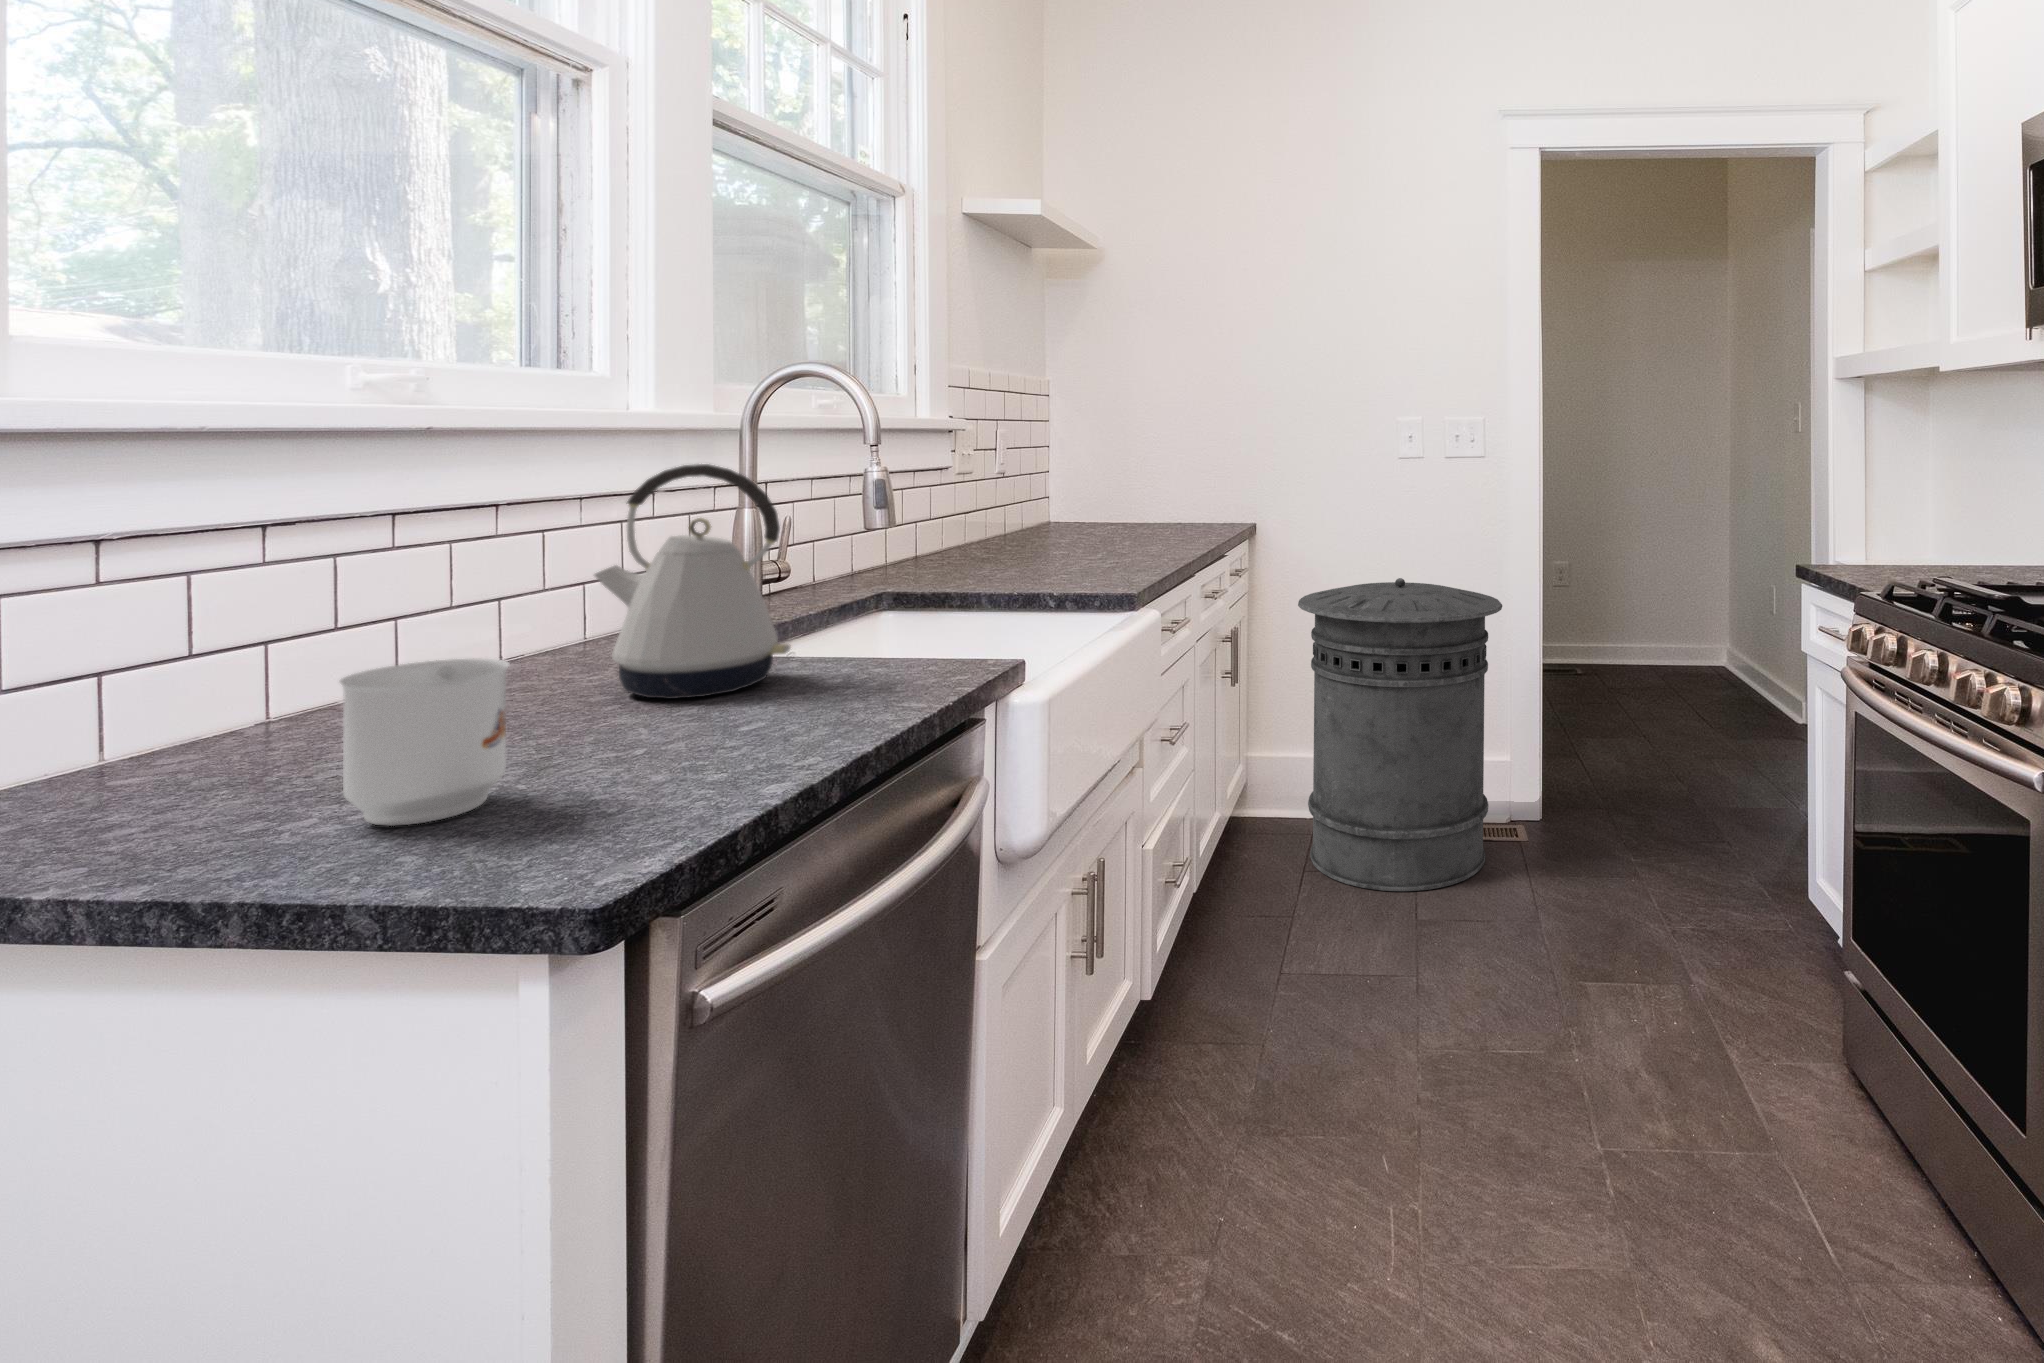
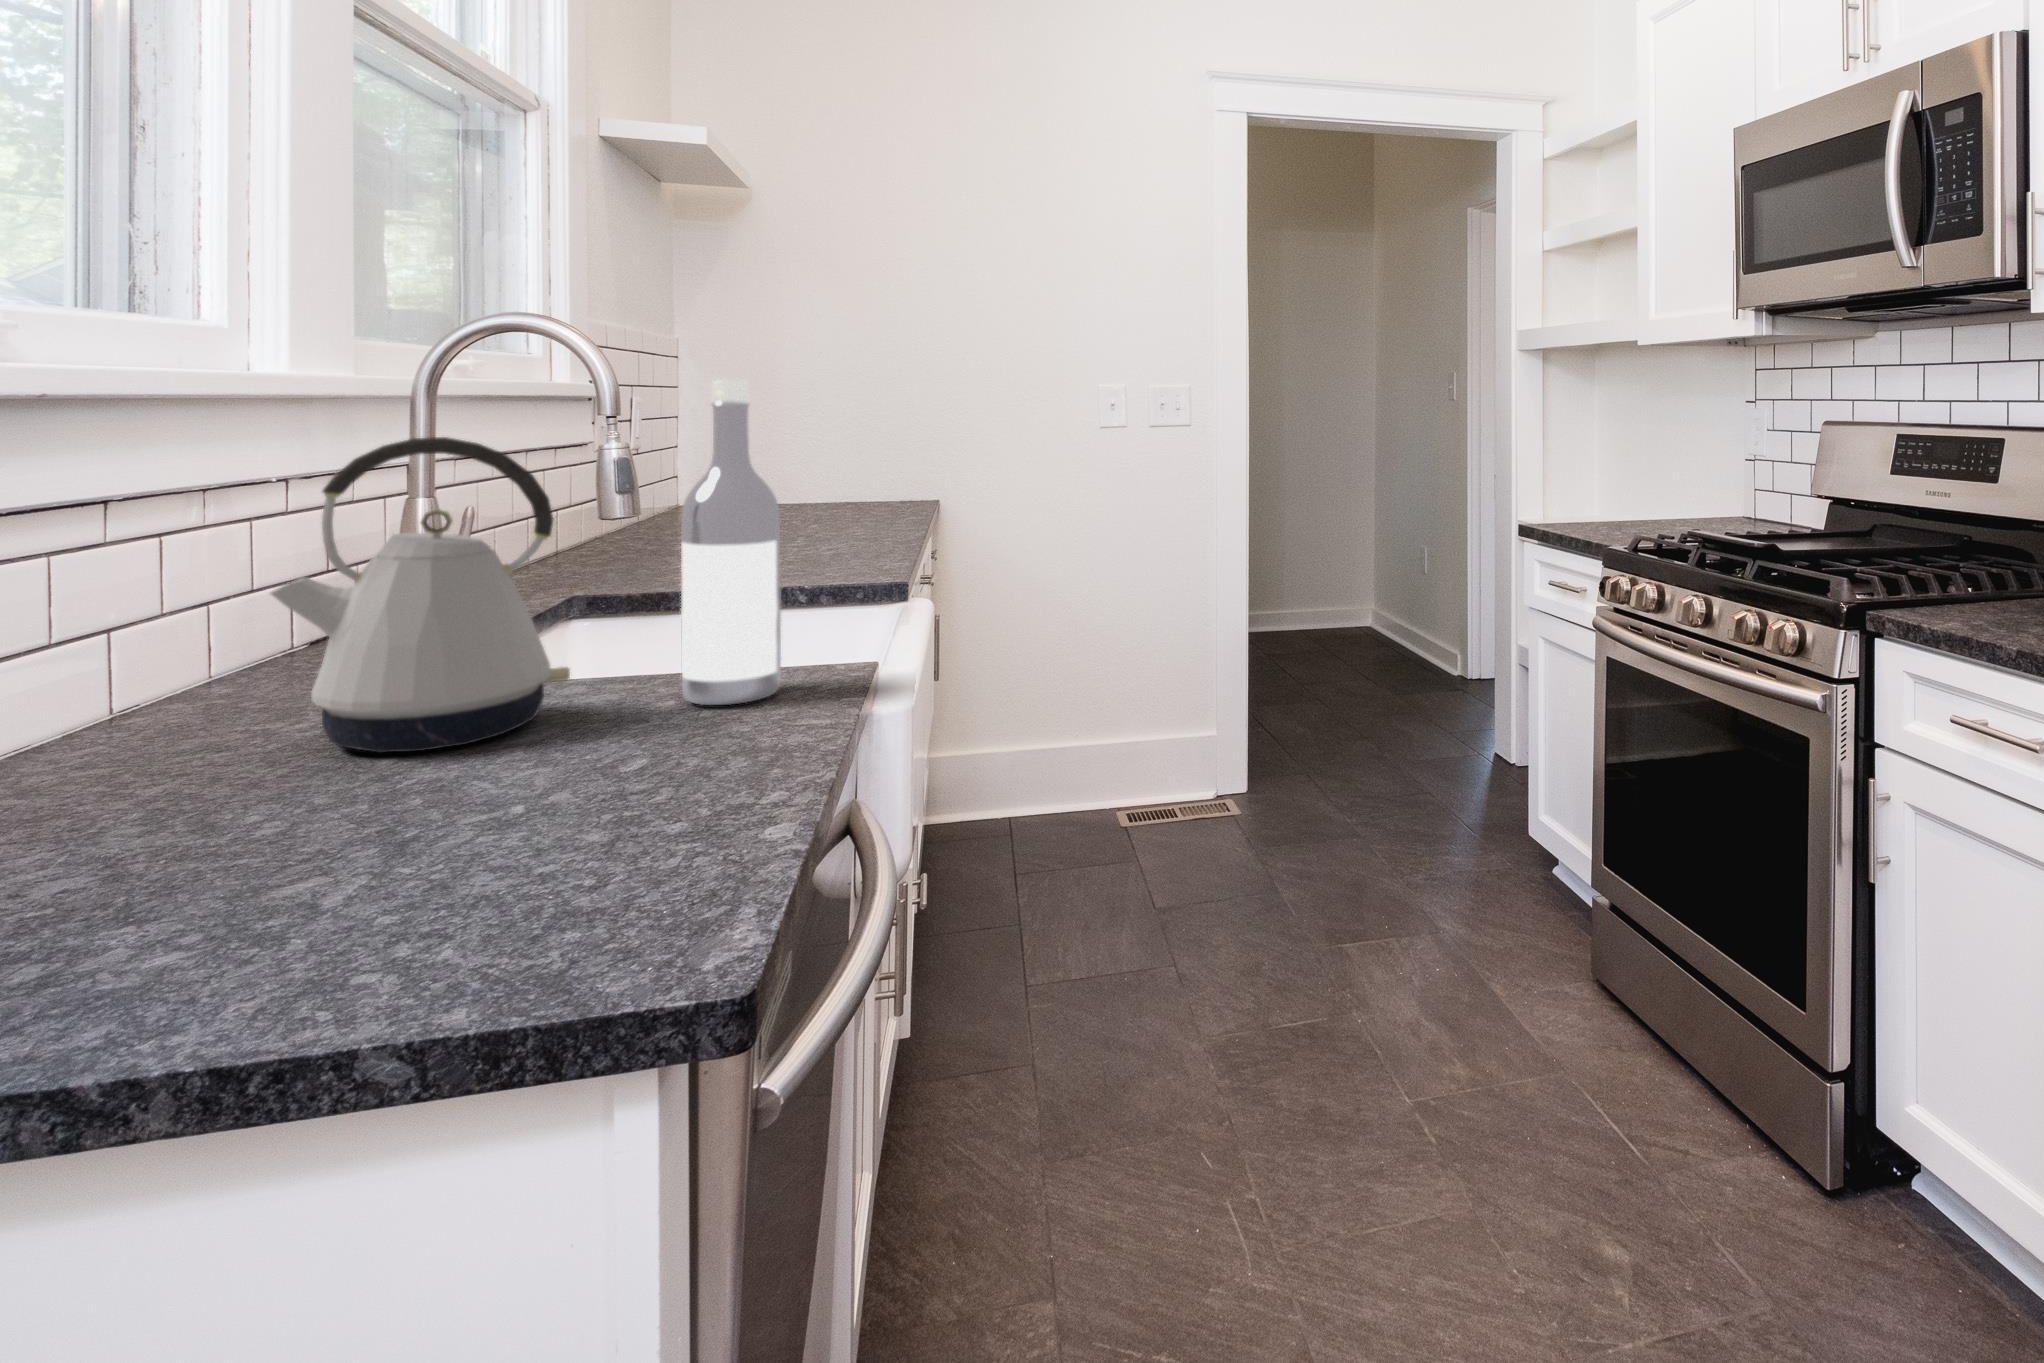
wine bottle: none [870,421,946,683] -> present [681,380,781,705]
trash can: present [1298,578,1502,891] -> none [996,547,1230,891]
mug: present [340,659,509,826] -> none [150,714,393,953]

